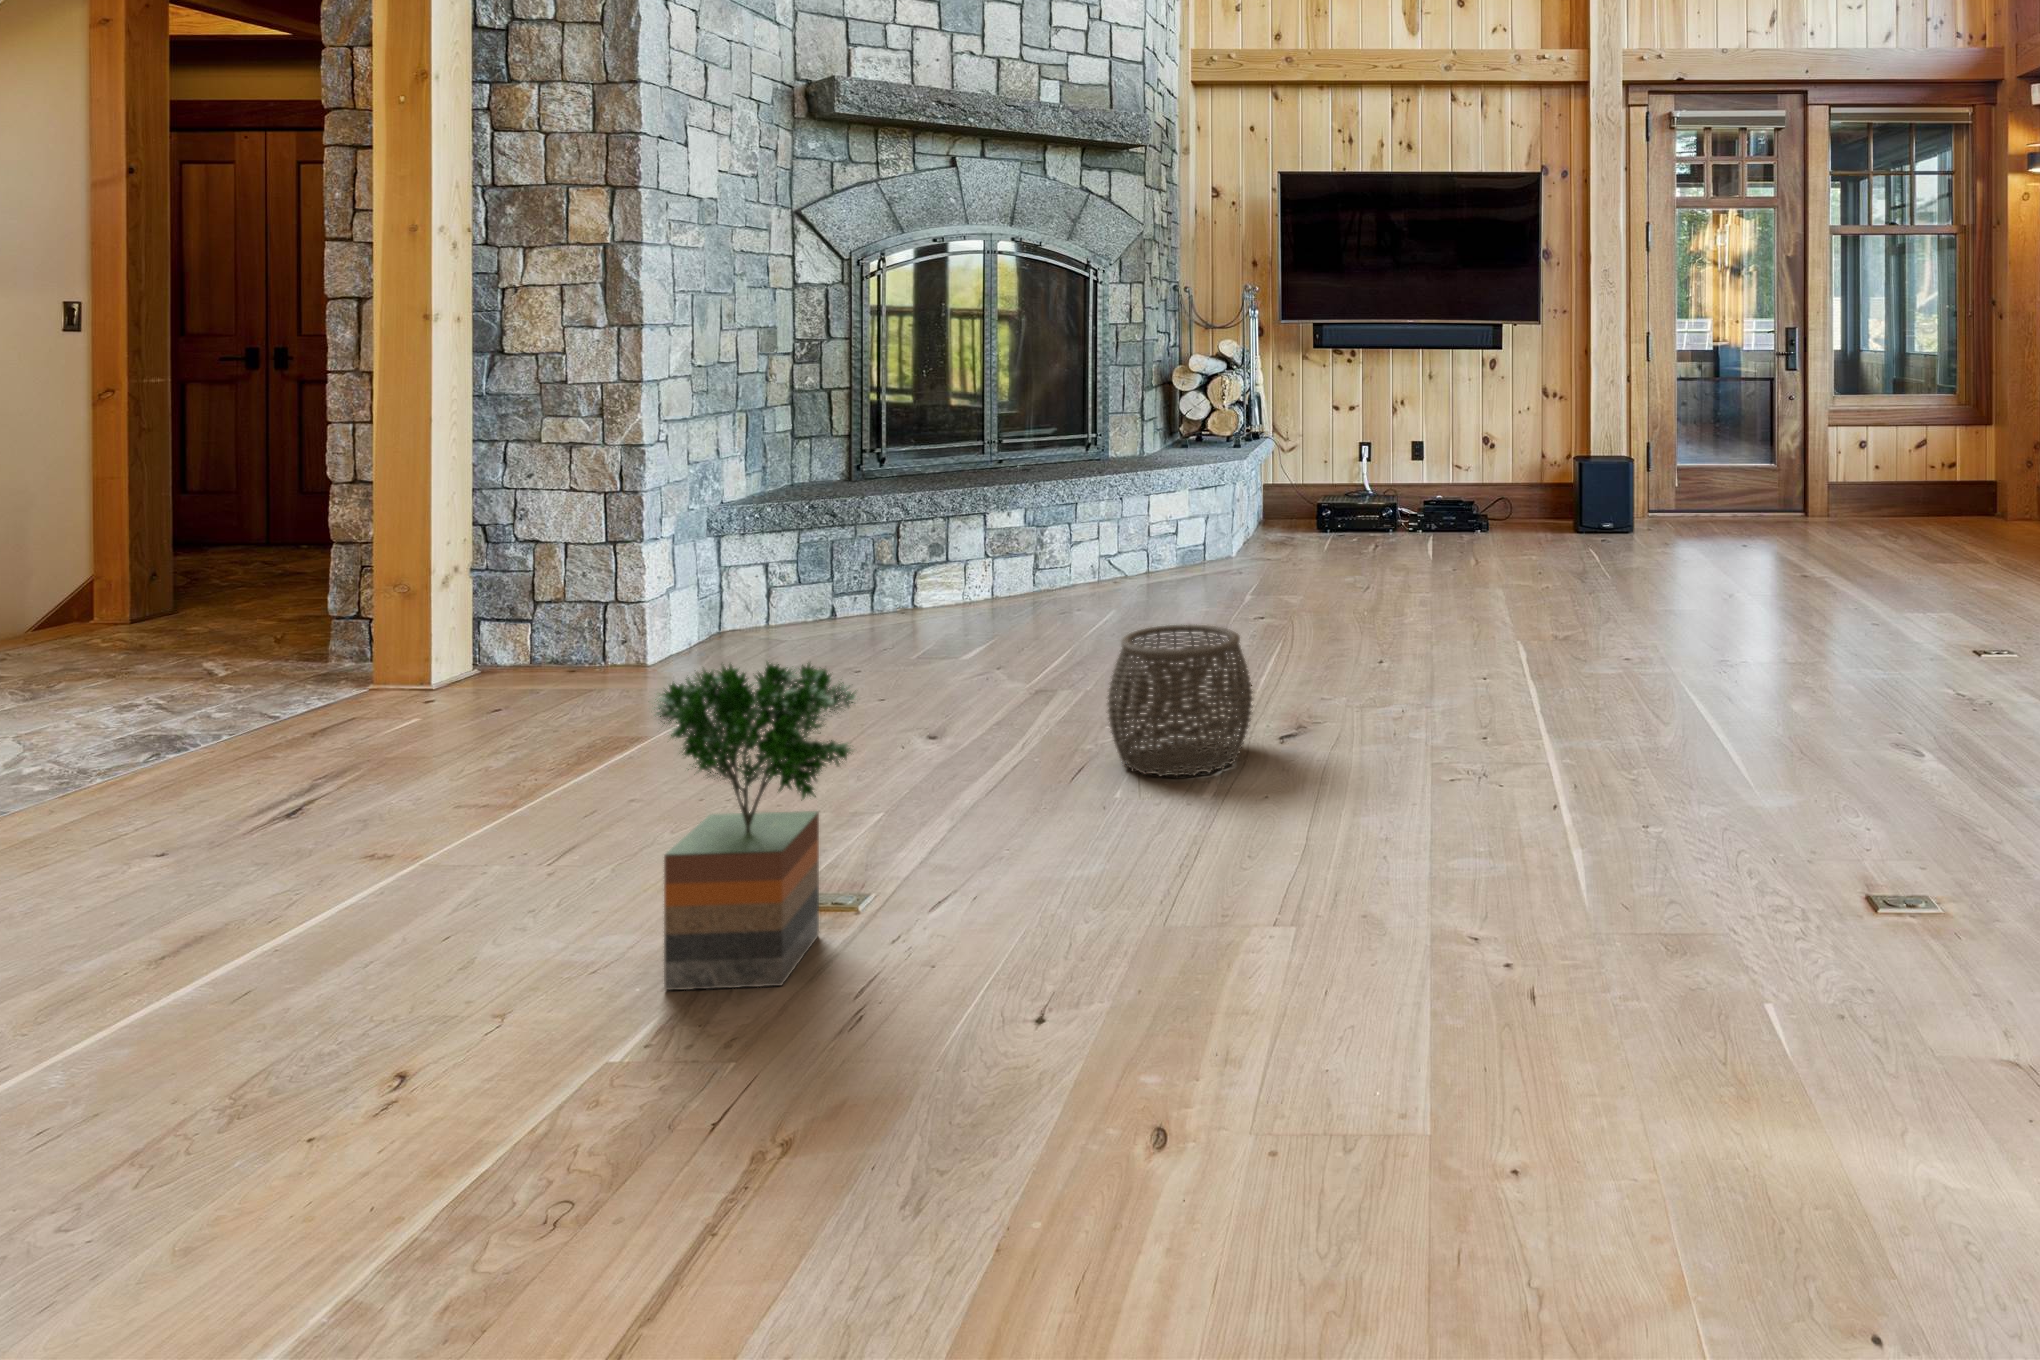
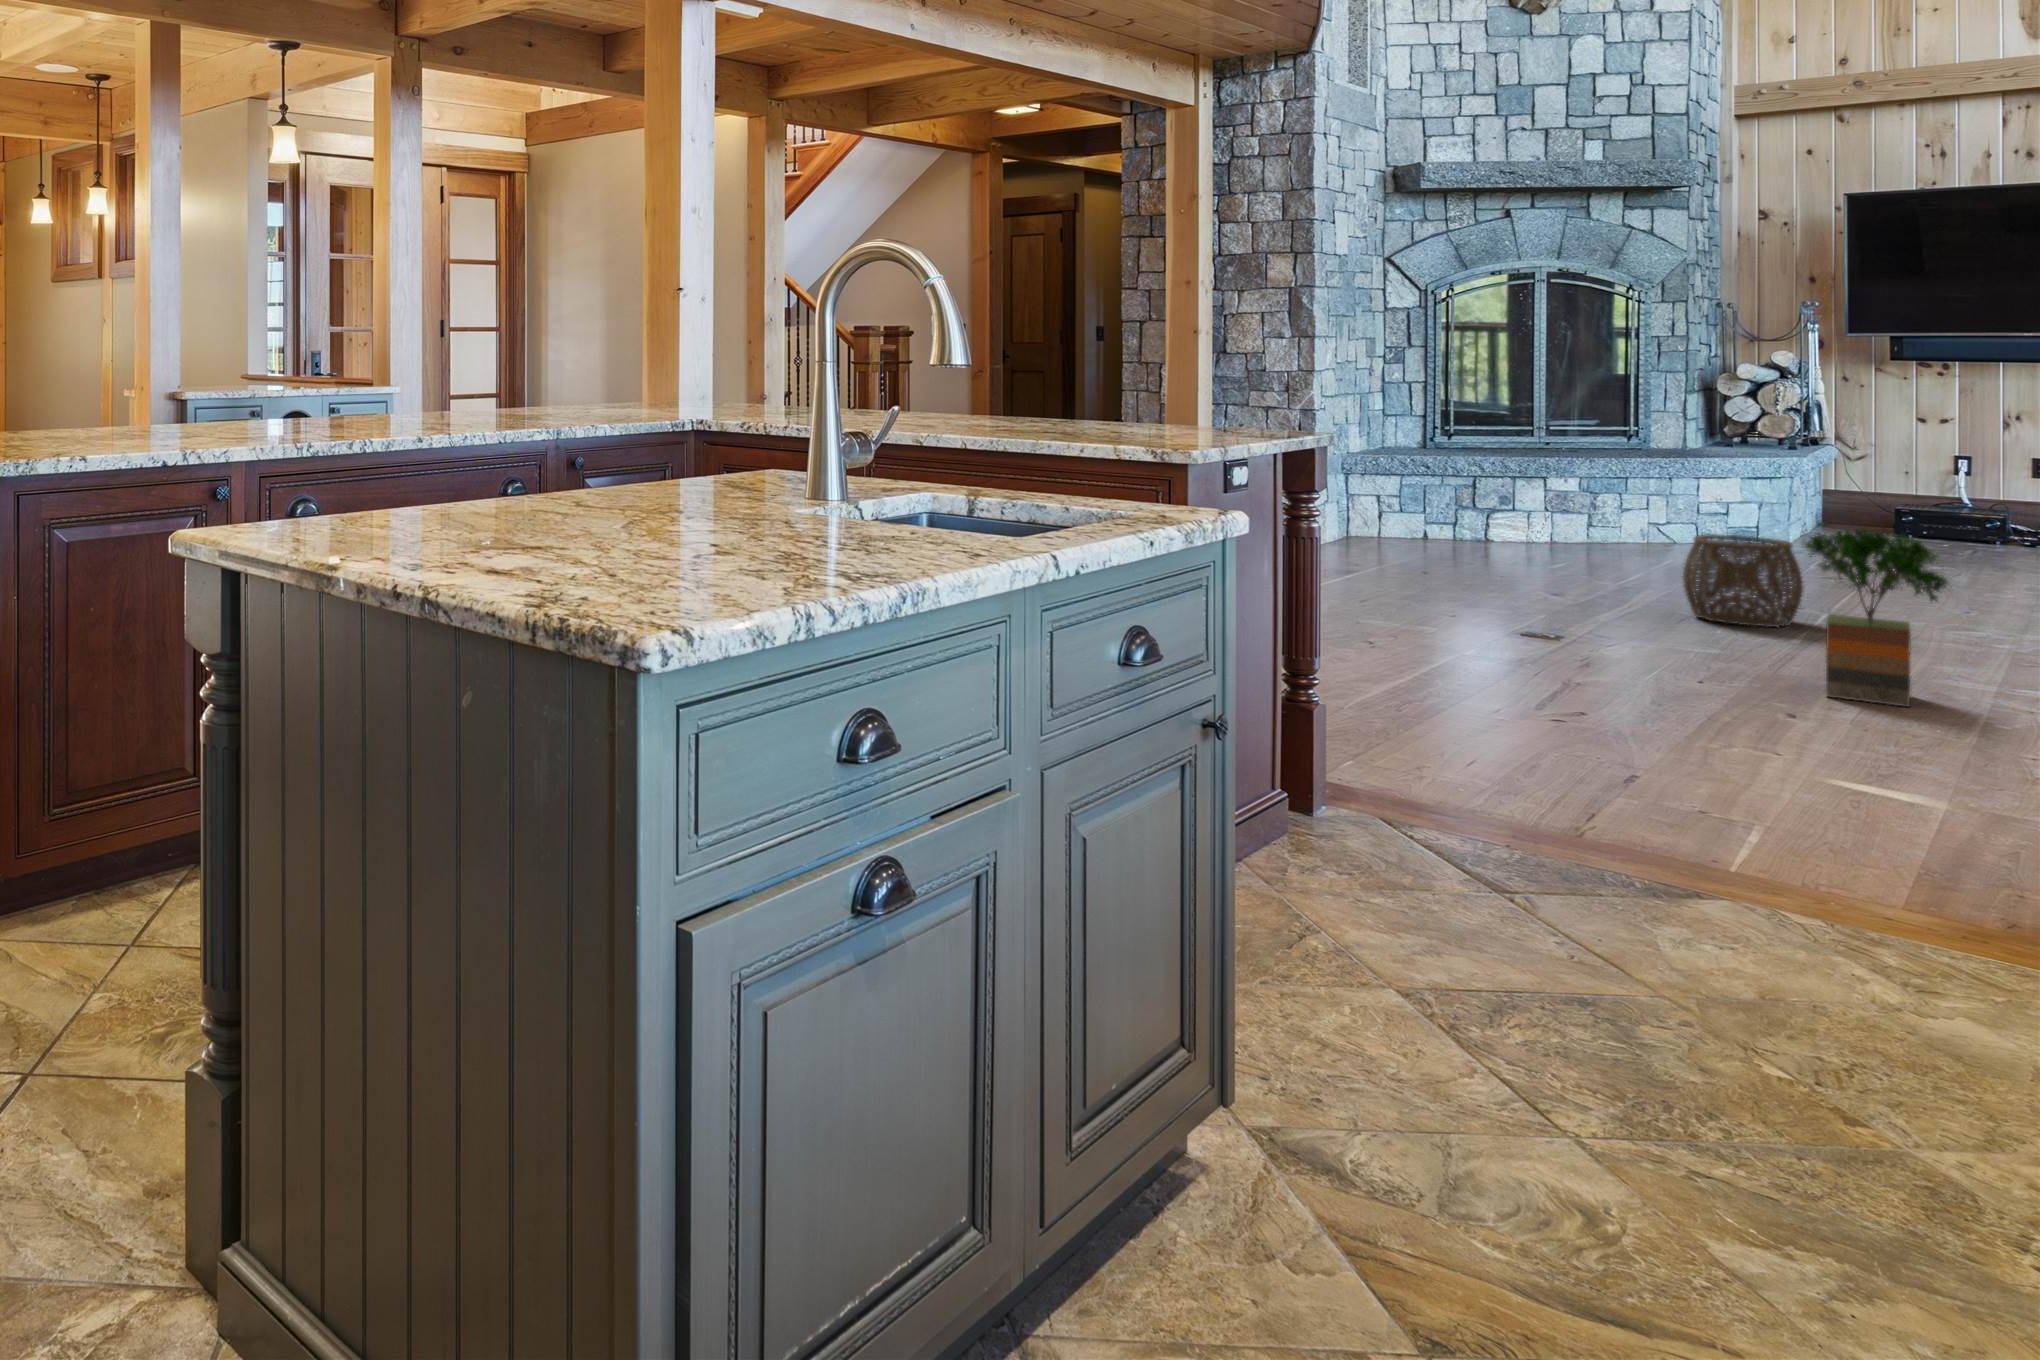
potted tree: present [654,662,855,990] -> present [1804,530,1949,707]

